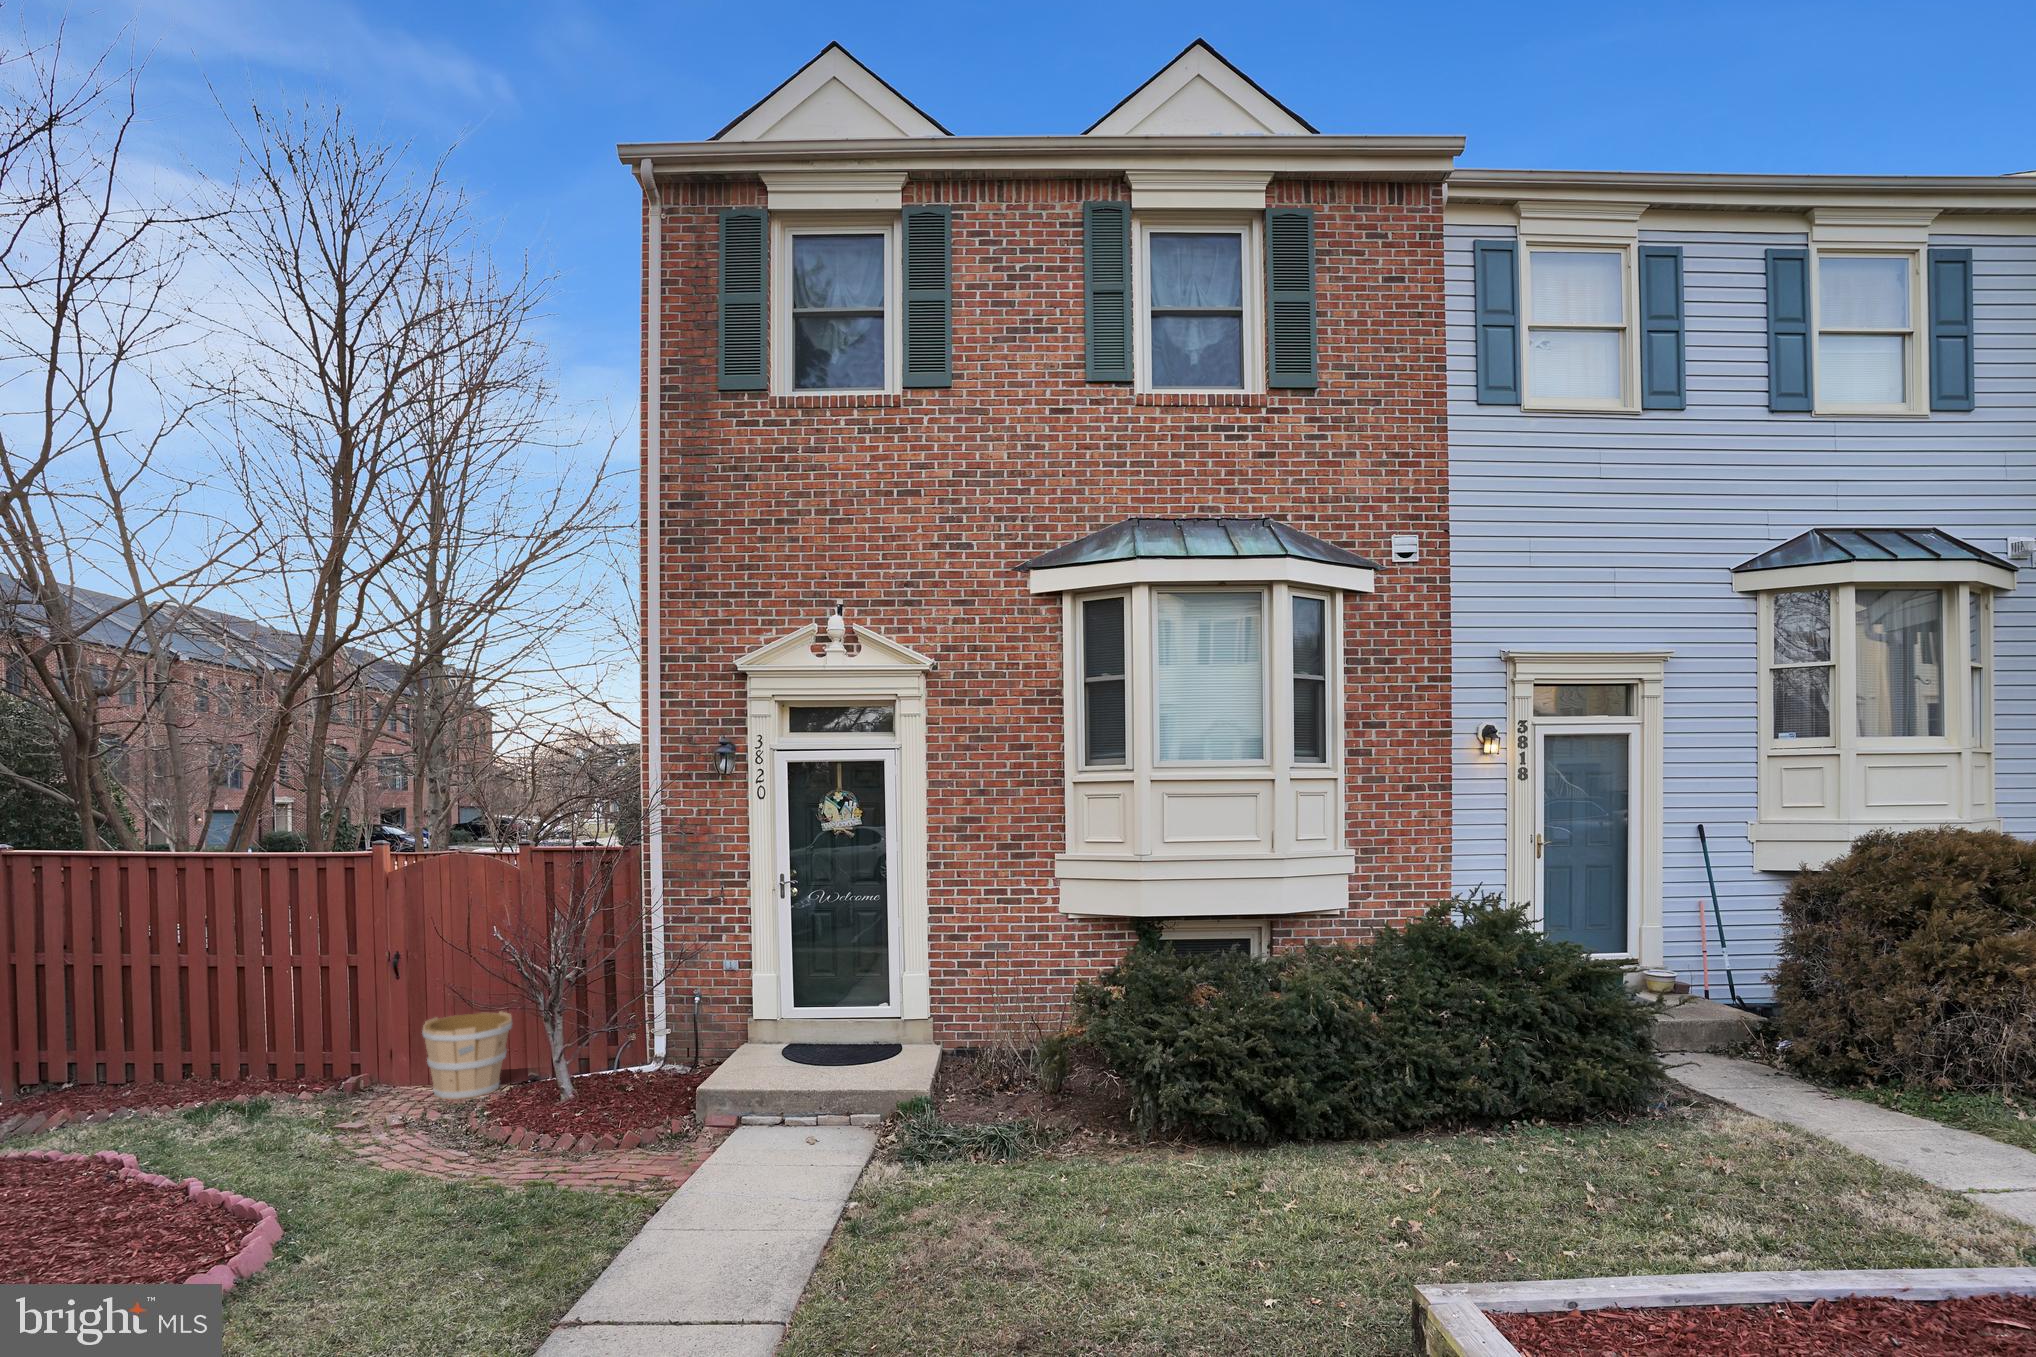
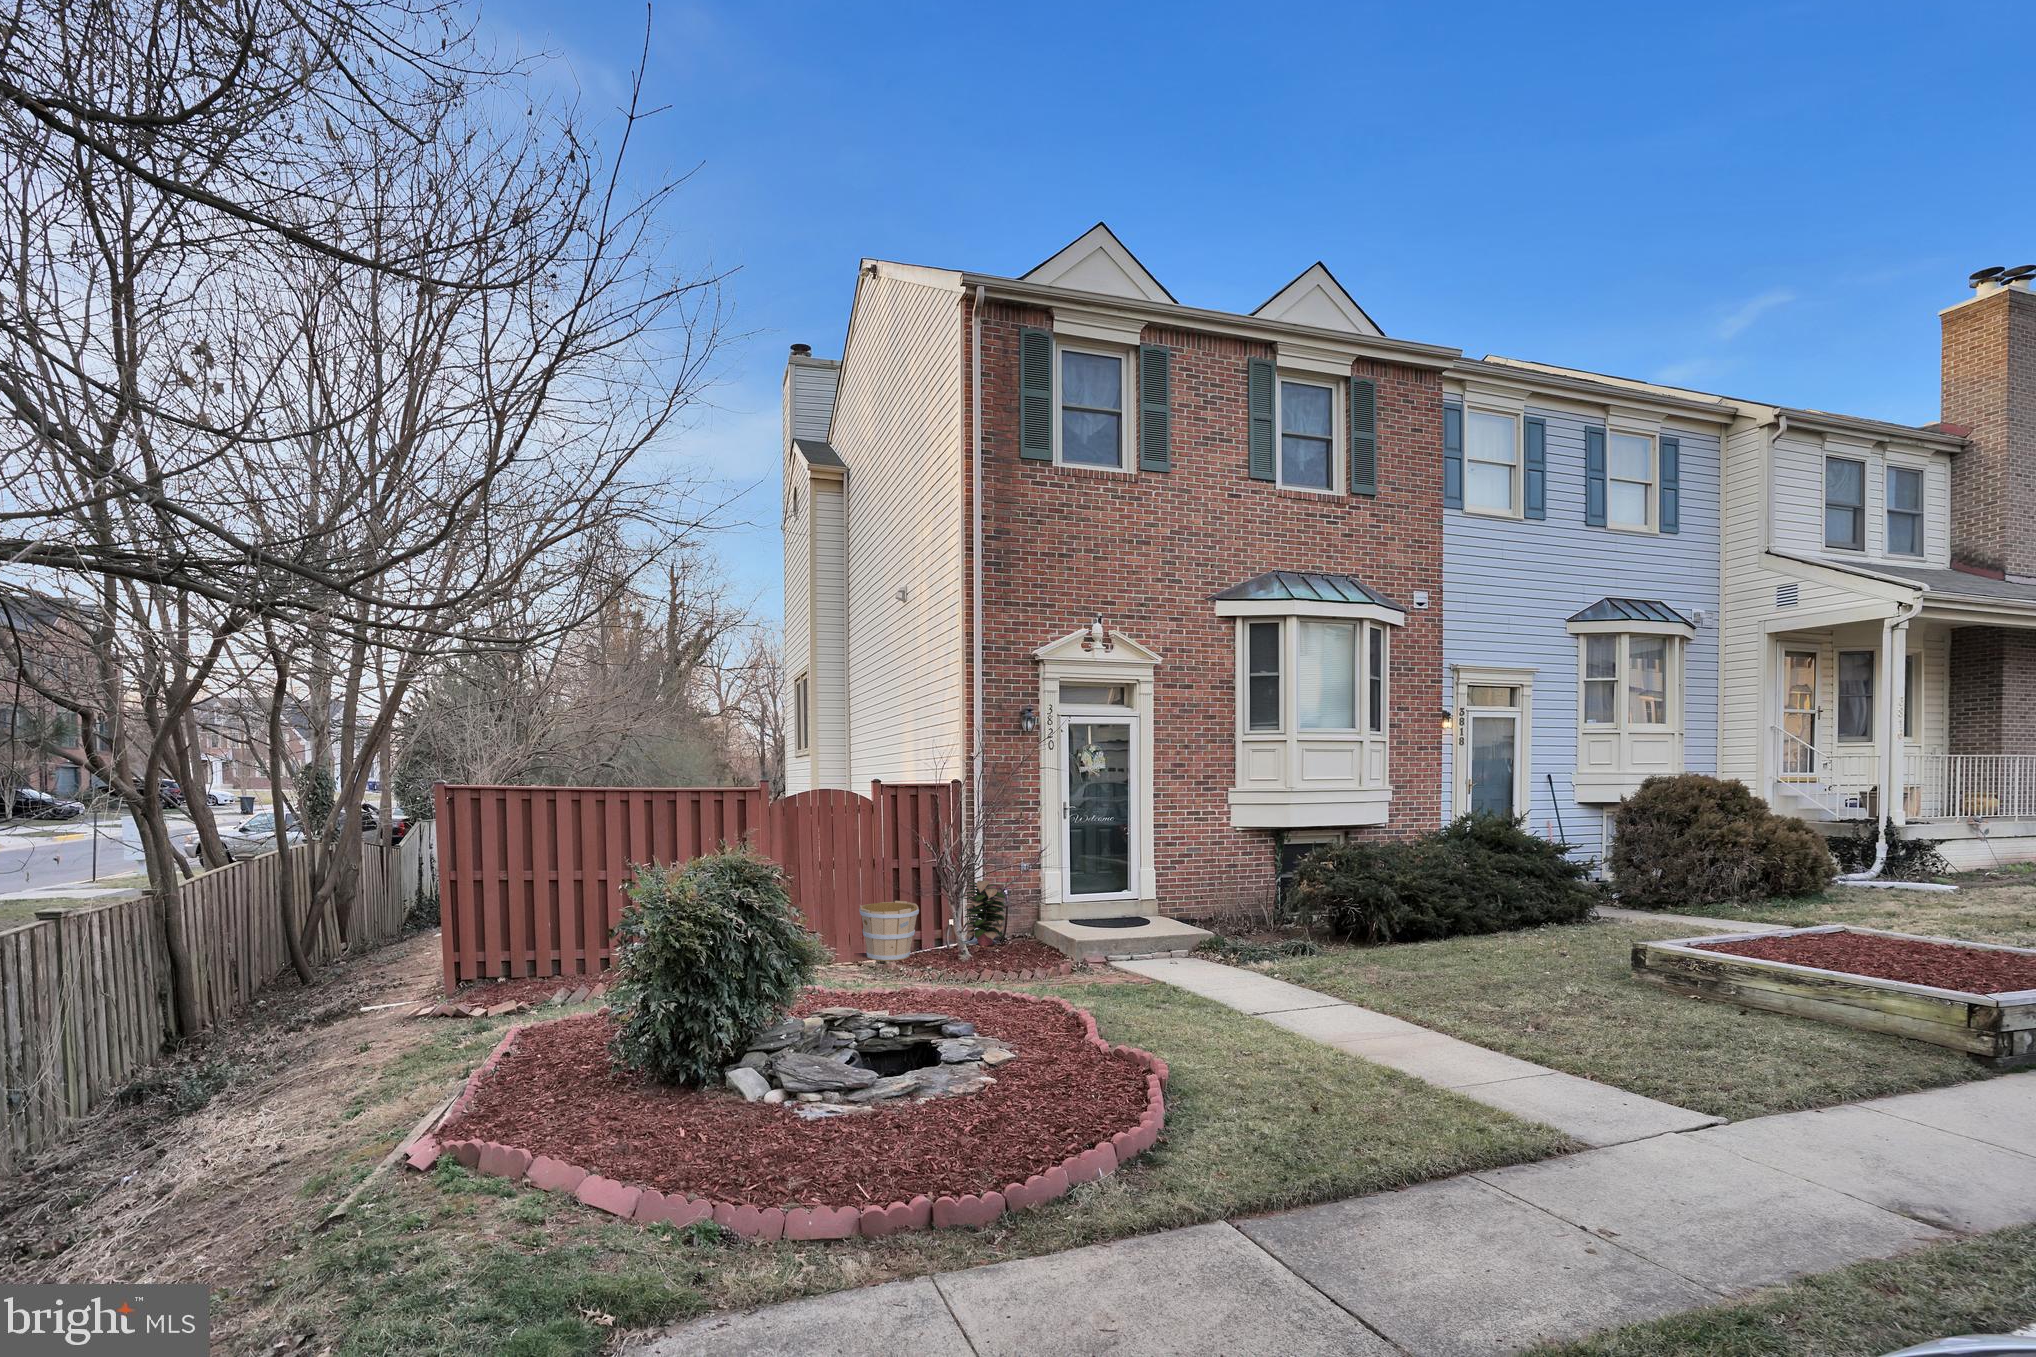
decorative plant: none [605,985,671,1079] -> present [965,880,1005,946]

